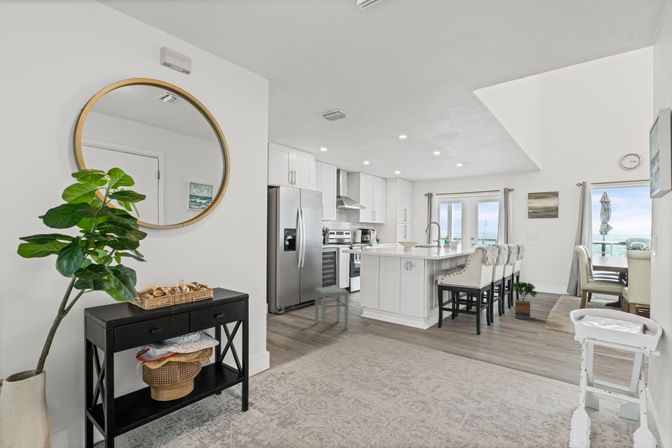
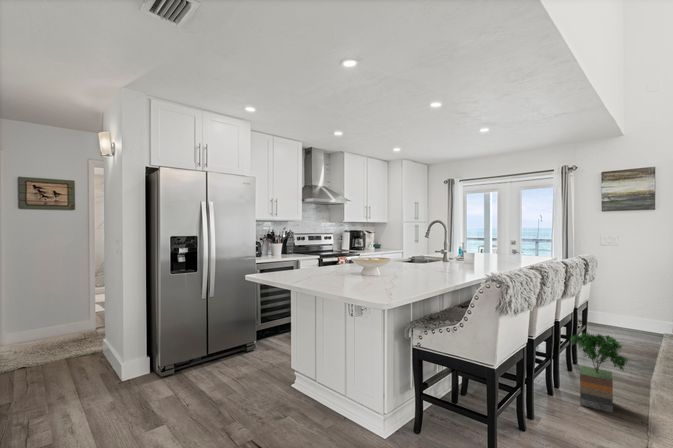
stool: present [315,287,349,331] -> none [175,342,237,437]

